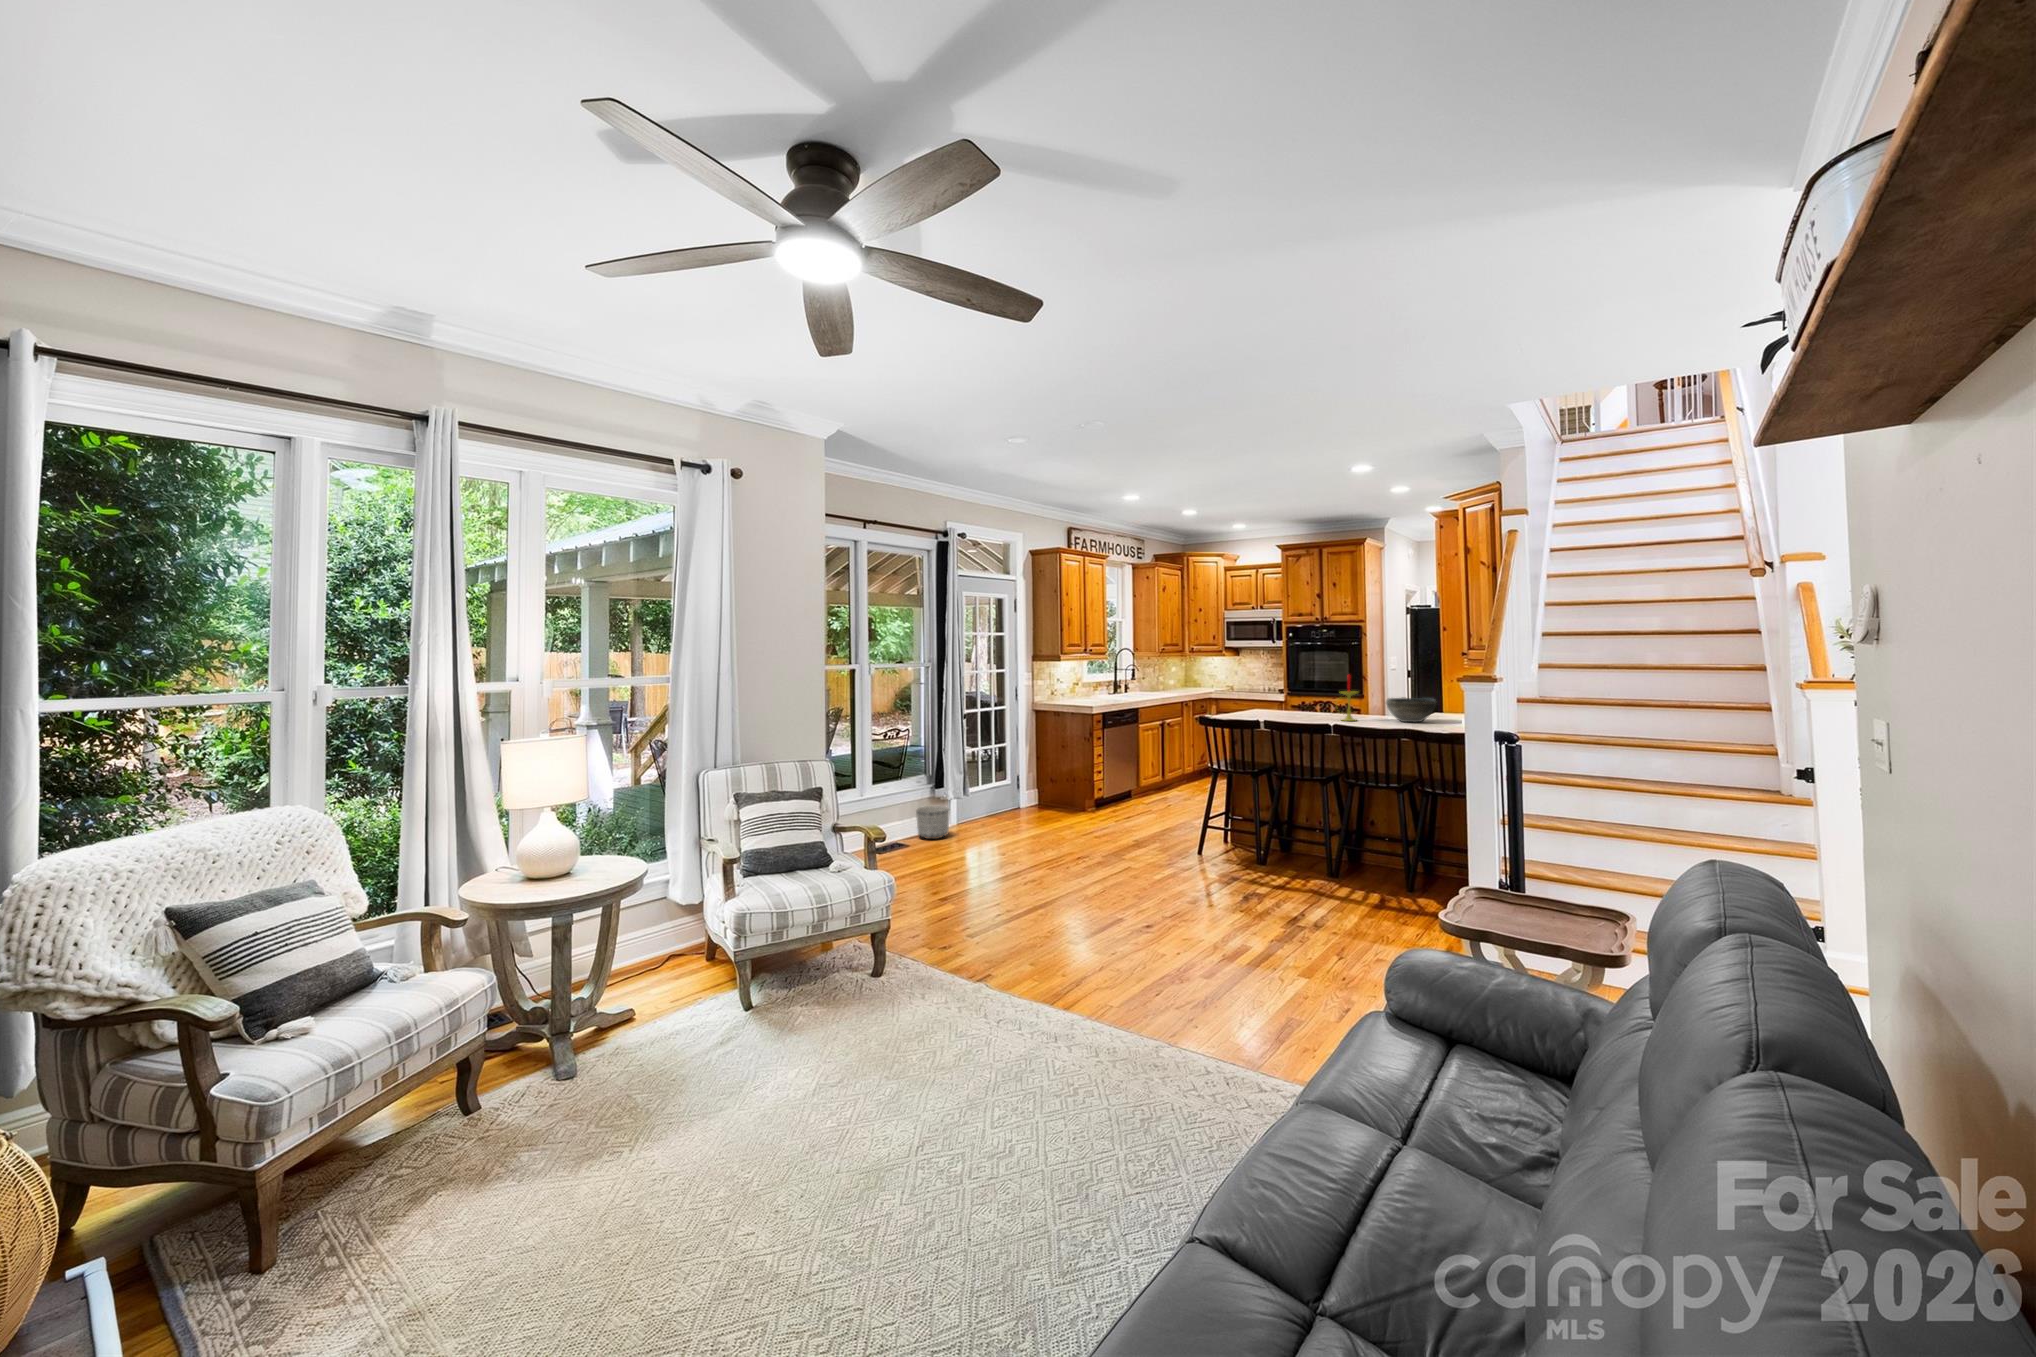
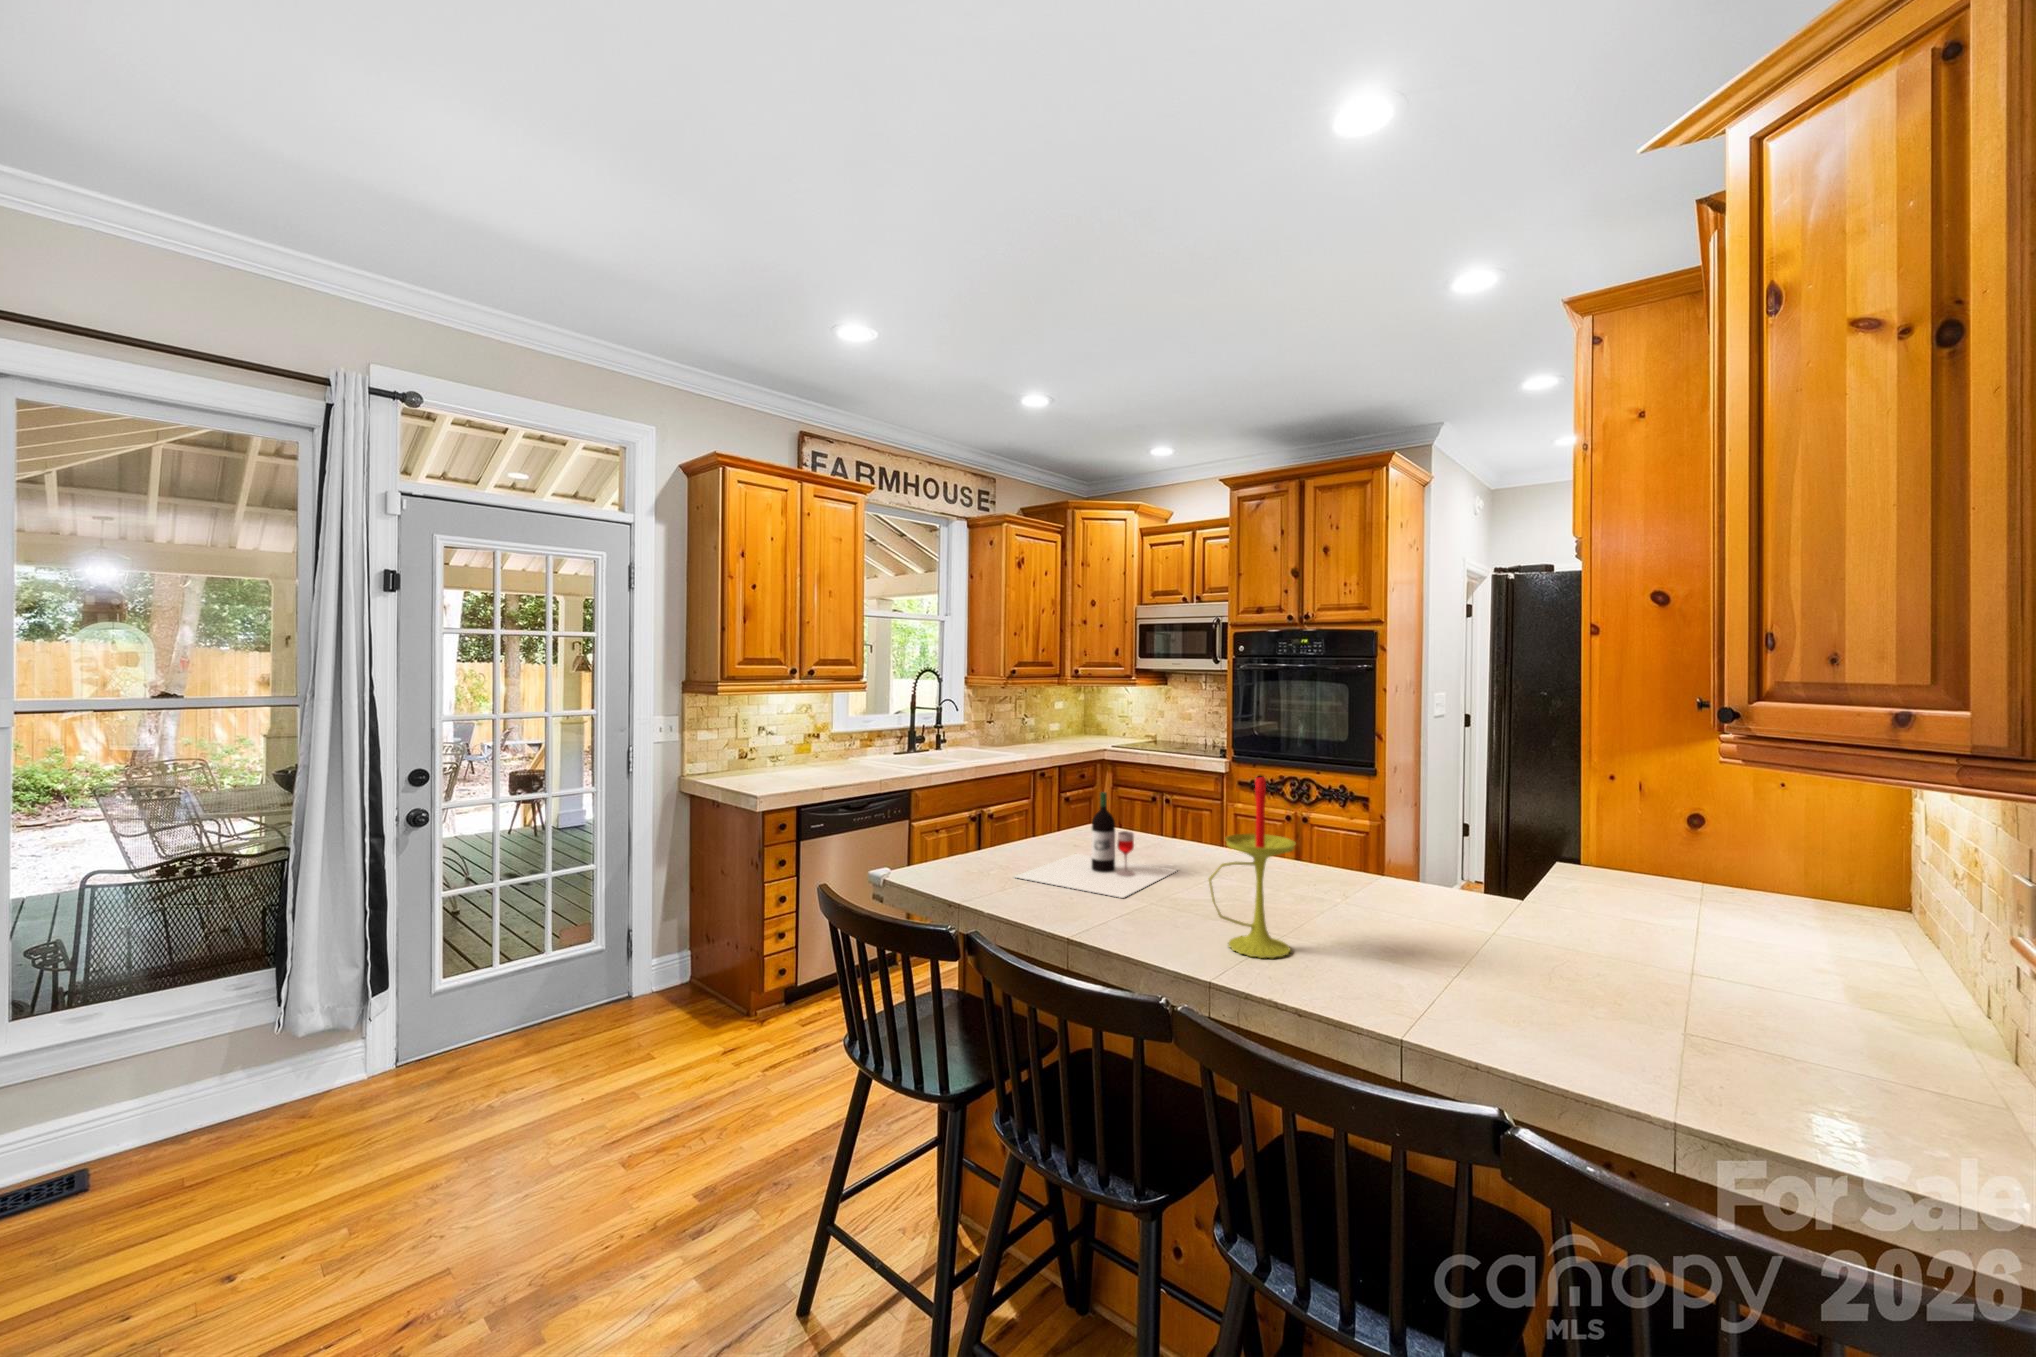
wine bottle: none [1258,688,1310,717] -> present [1015,792,1176,898]
bowl: present [1386,697,1436,722] -> none [1396,870,1611,999]
planter: present [916,806,949,839] -> none [141,1052,264,1161]

